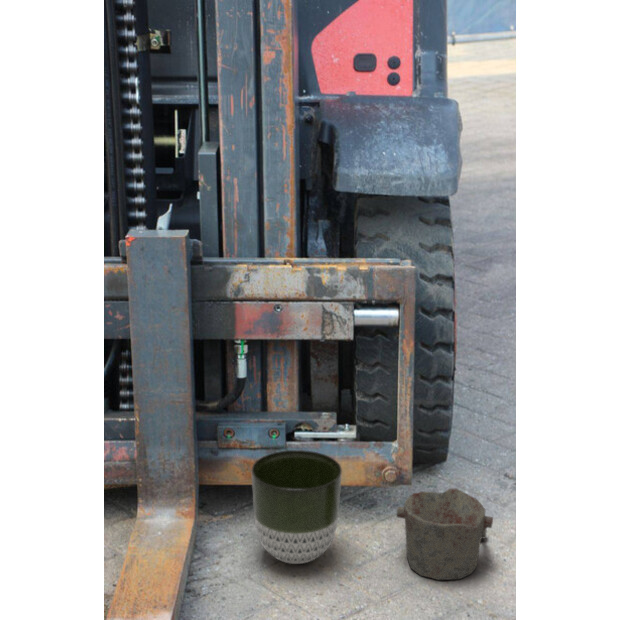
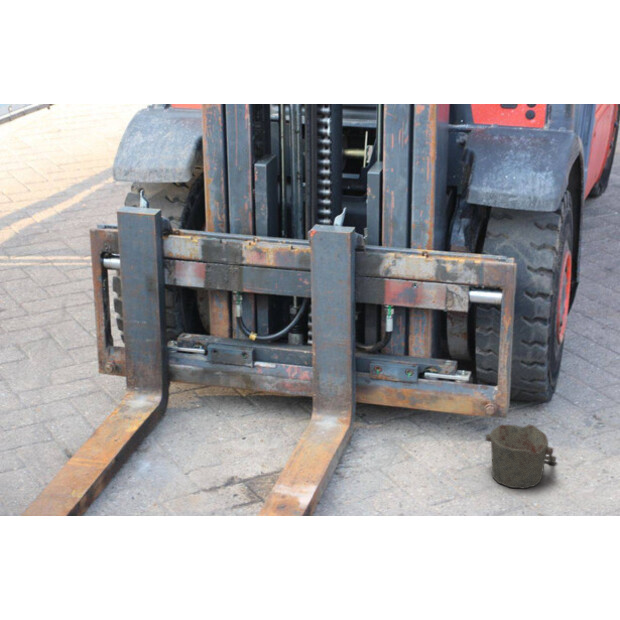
planter: present [252,450,342,564] -> none [386,386,449,465]

